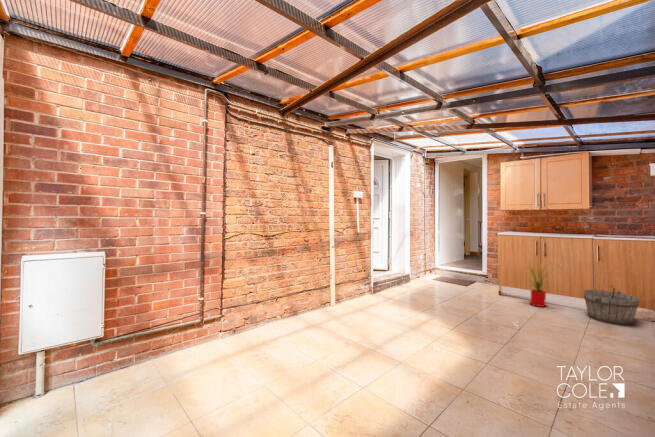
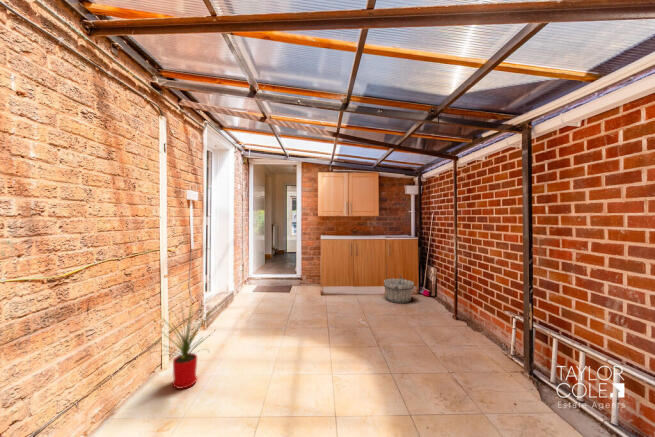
house plant: present [528,263,546,307] -> present [170,306,215,389]

